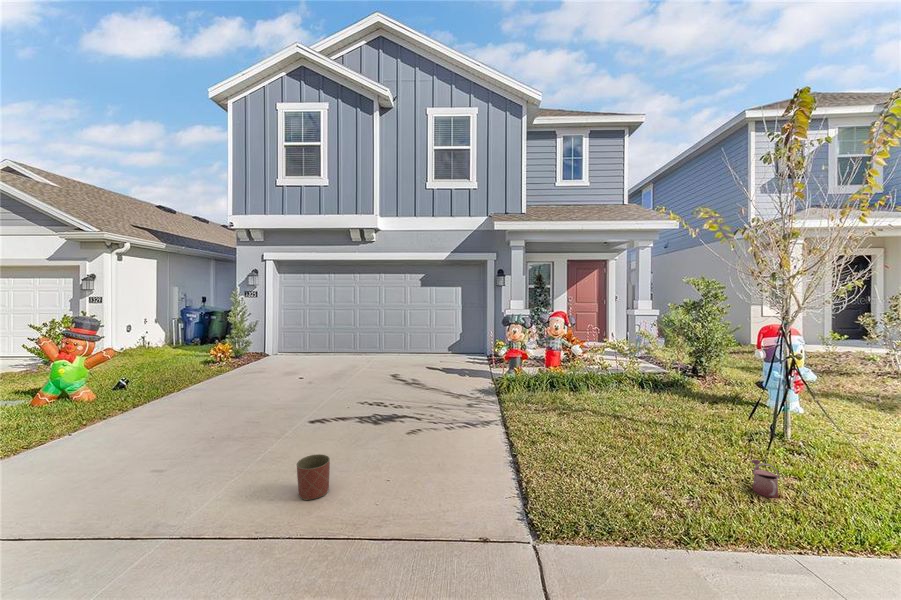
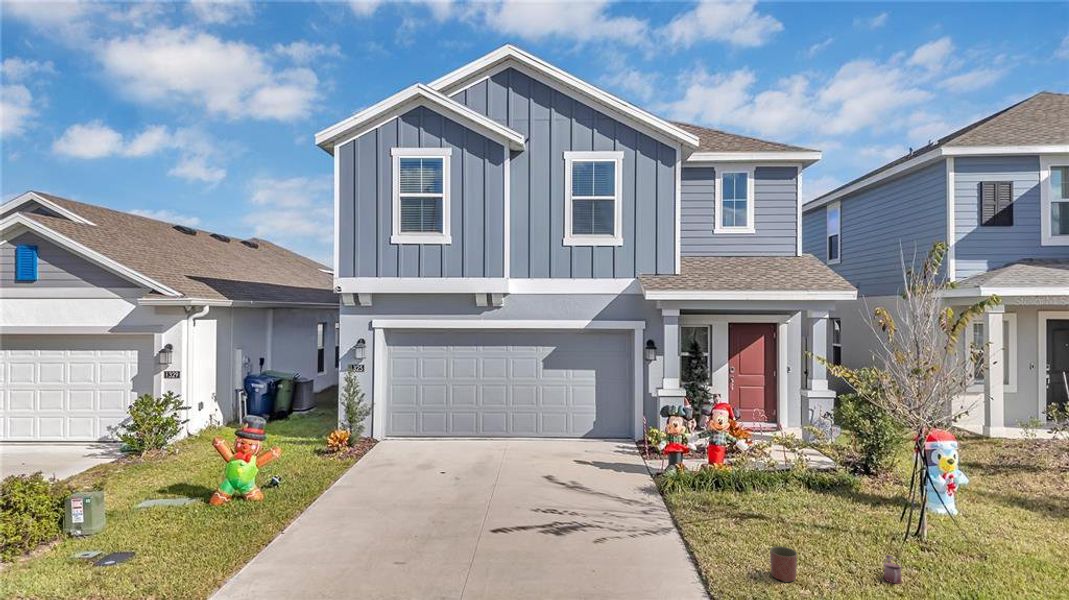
planter: present [297,454,330,500] -> present [770,546,797,582]

